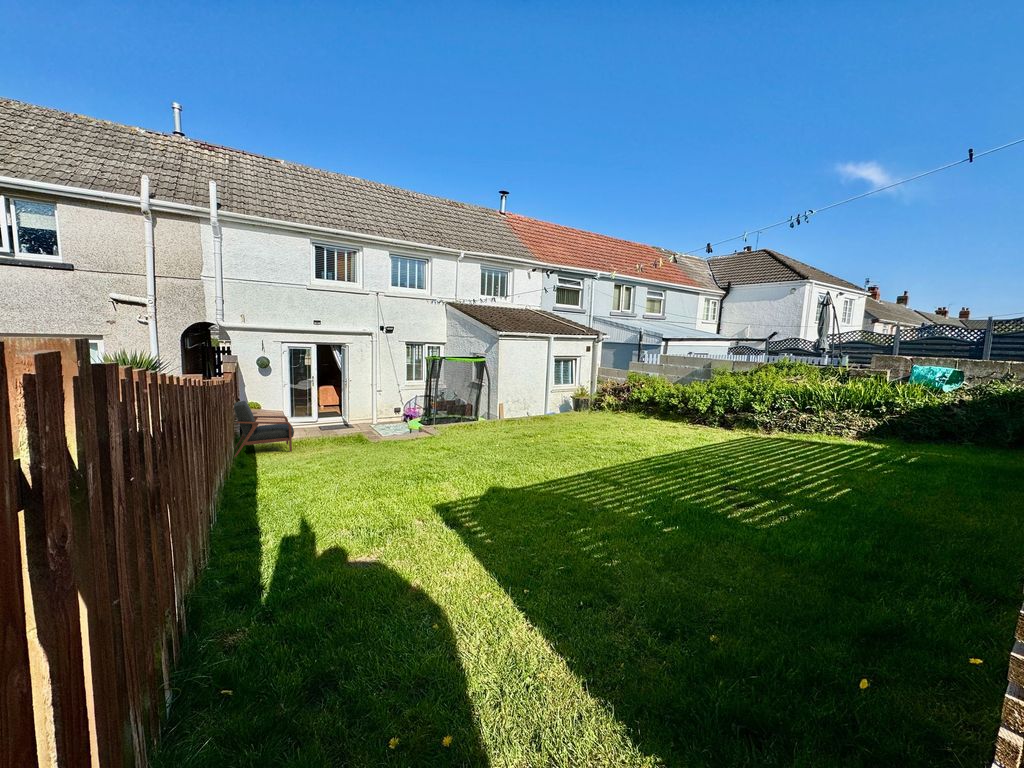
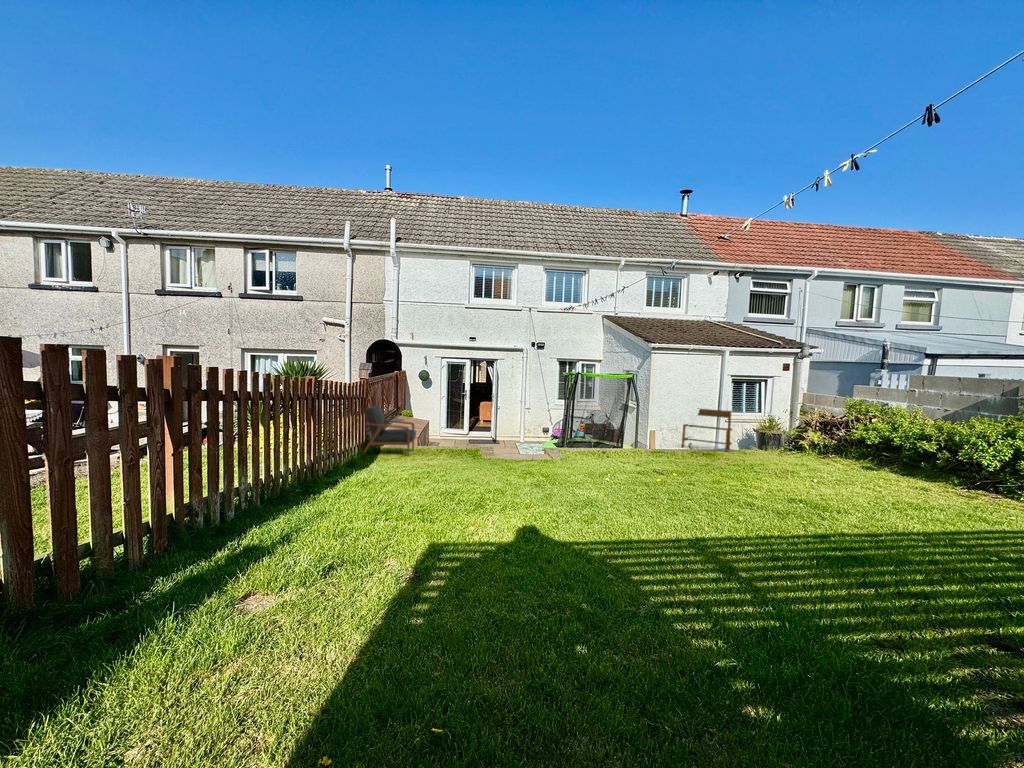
bench: none [521,383,557,418] -> present [682,408,732,452]

